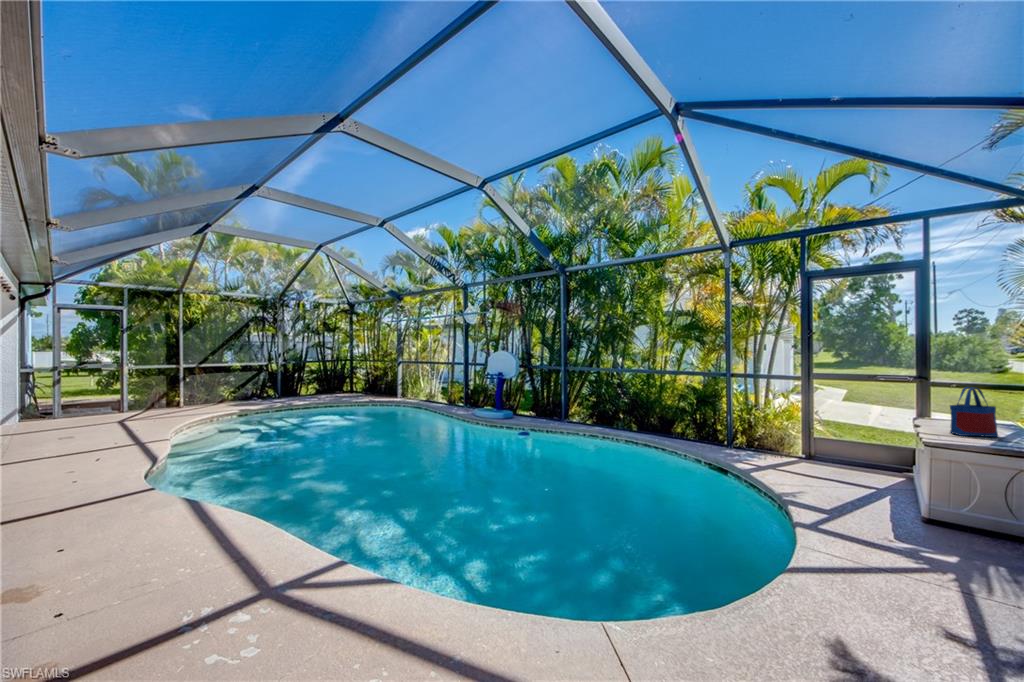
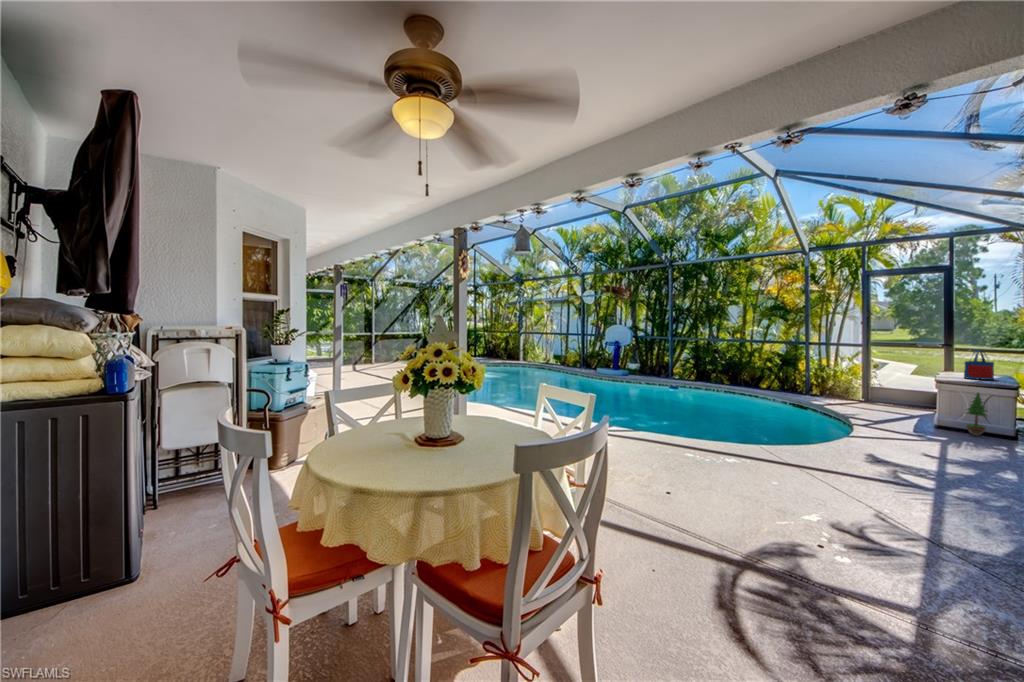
potted tree: none [960,460,1003,539] -> present [966,393,987,436]

